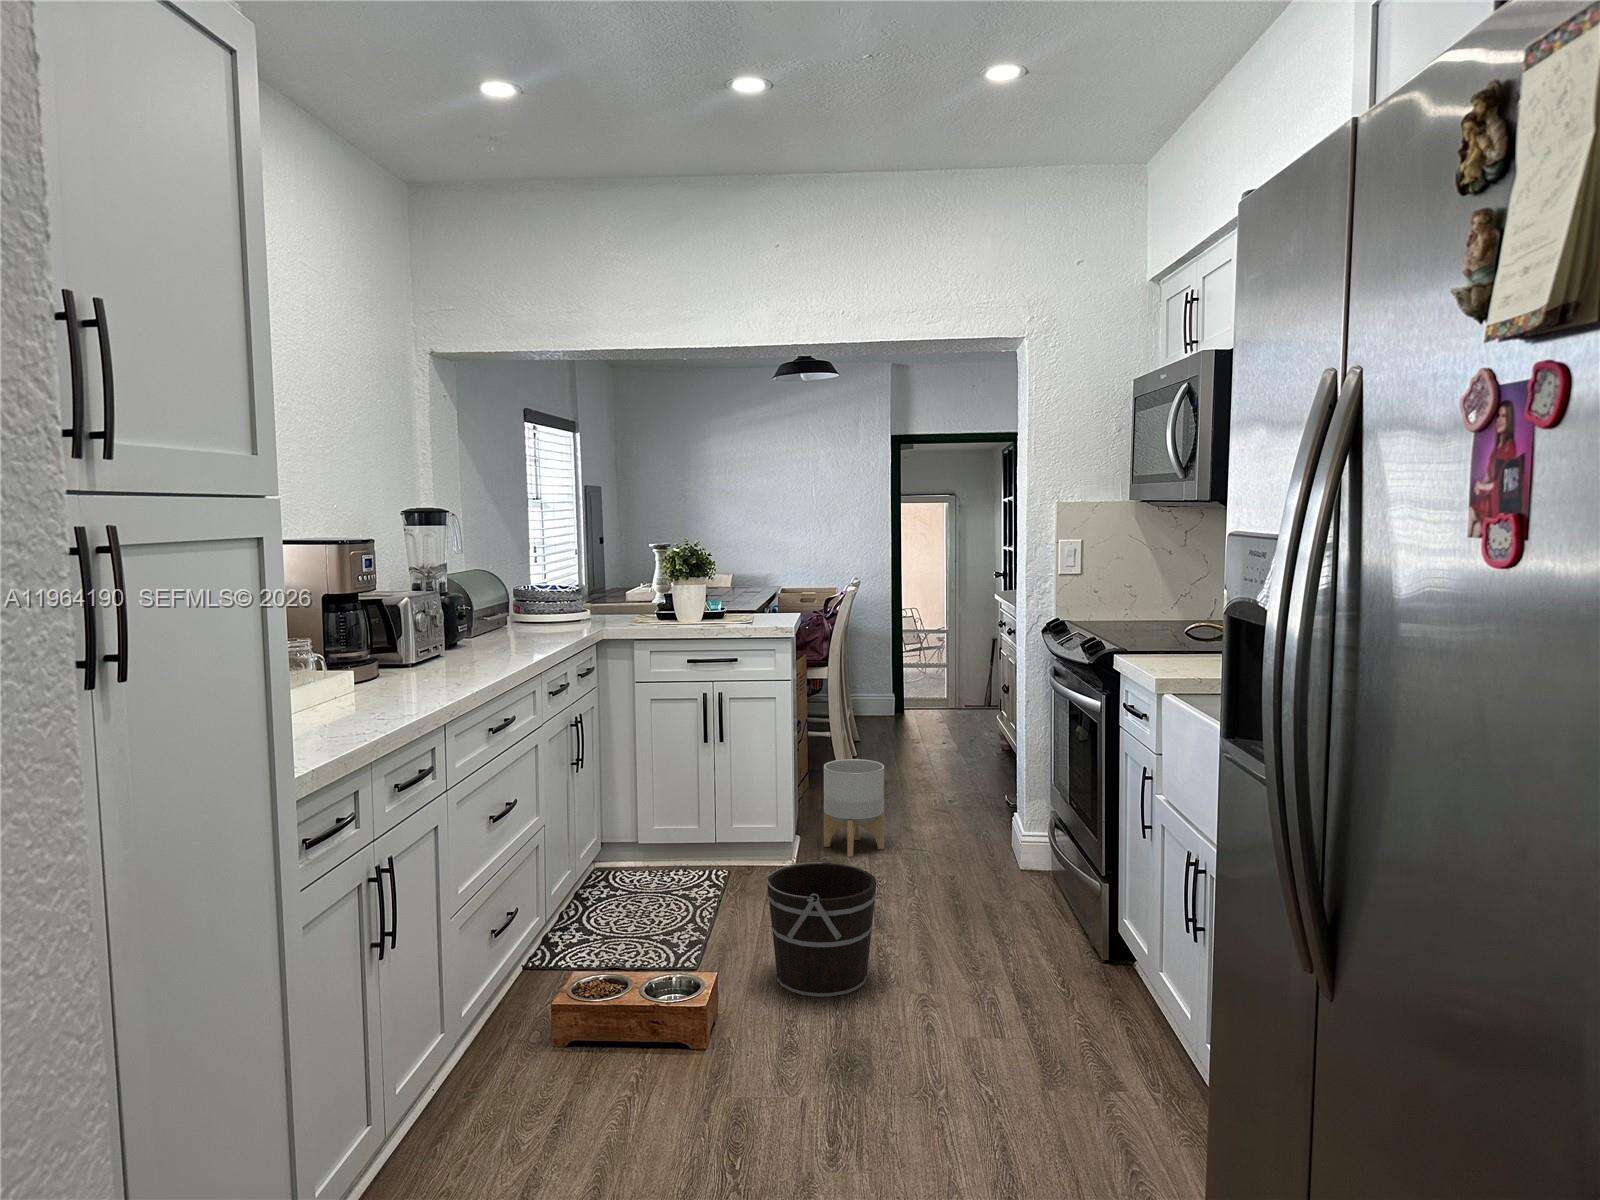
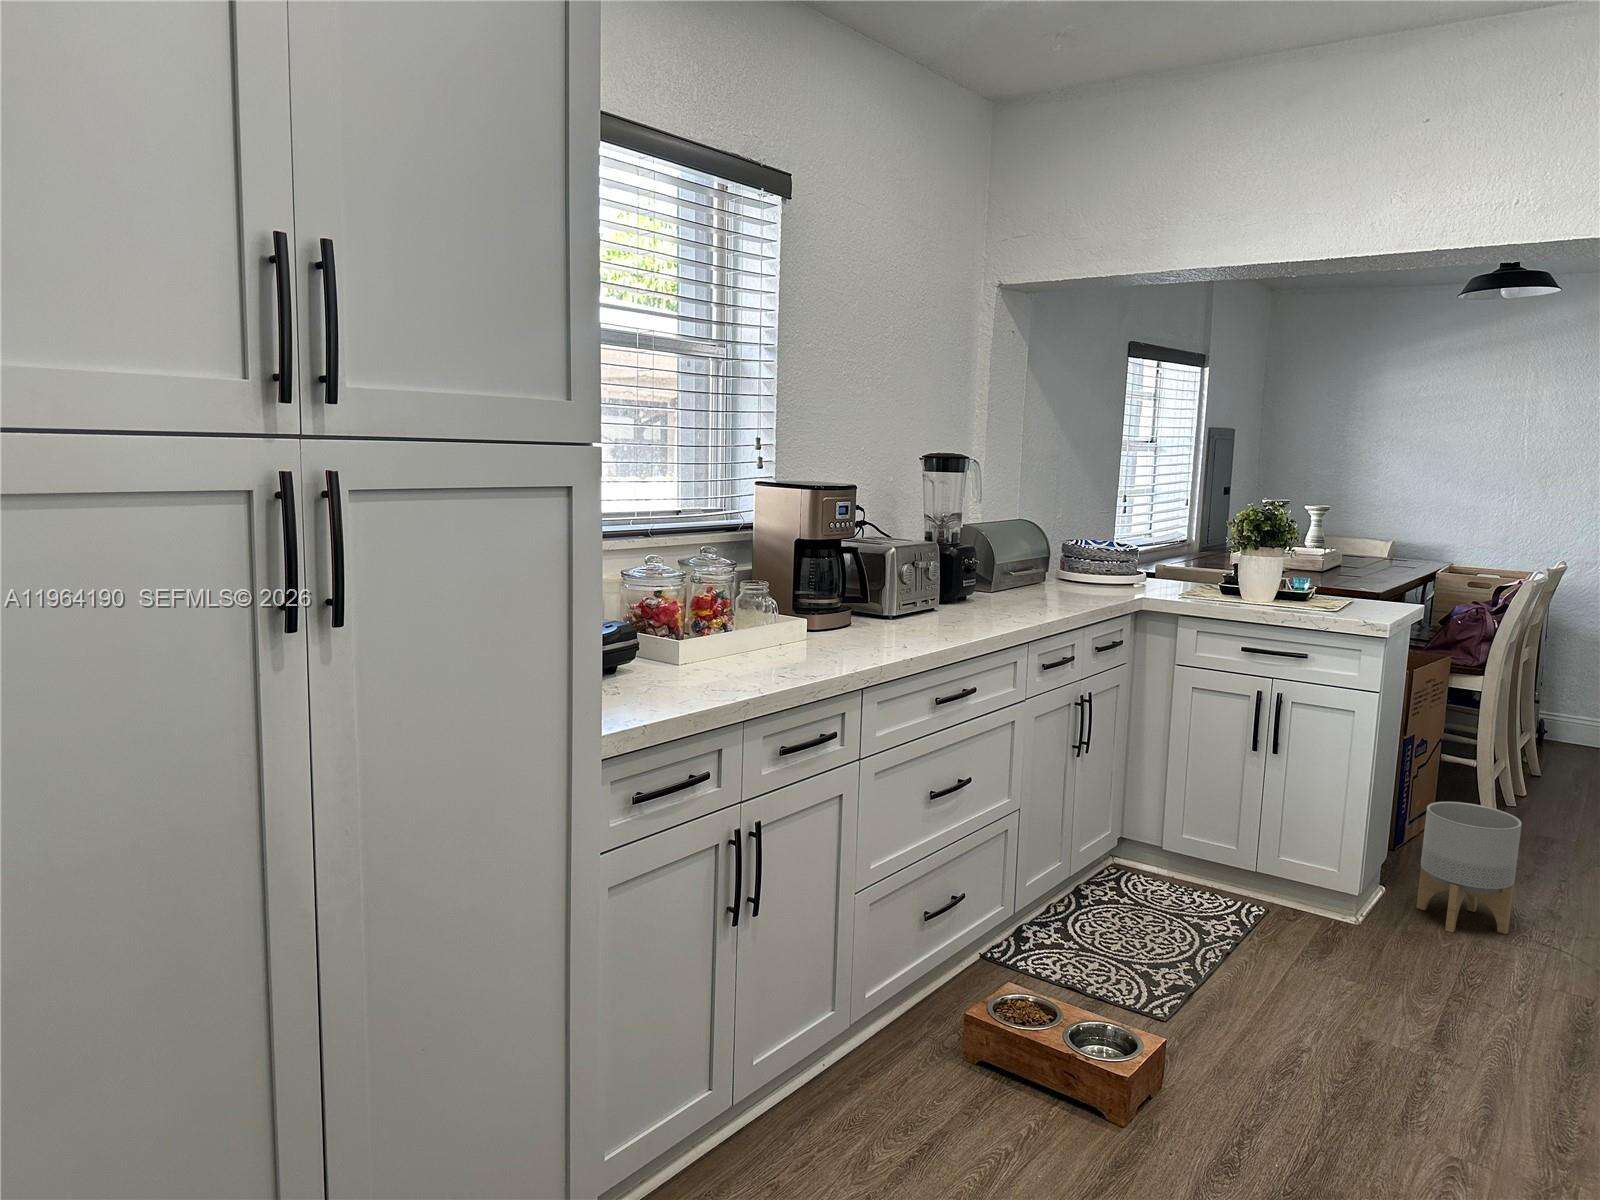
bucket: present [763,857,877,997] -> none [1257,931,1421,1123]

